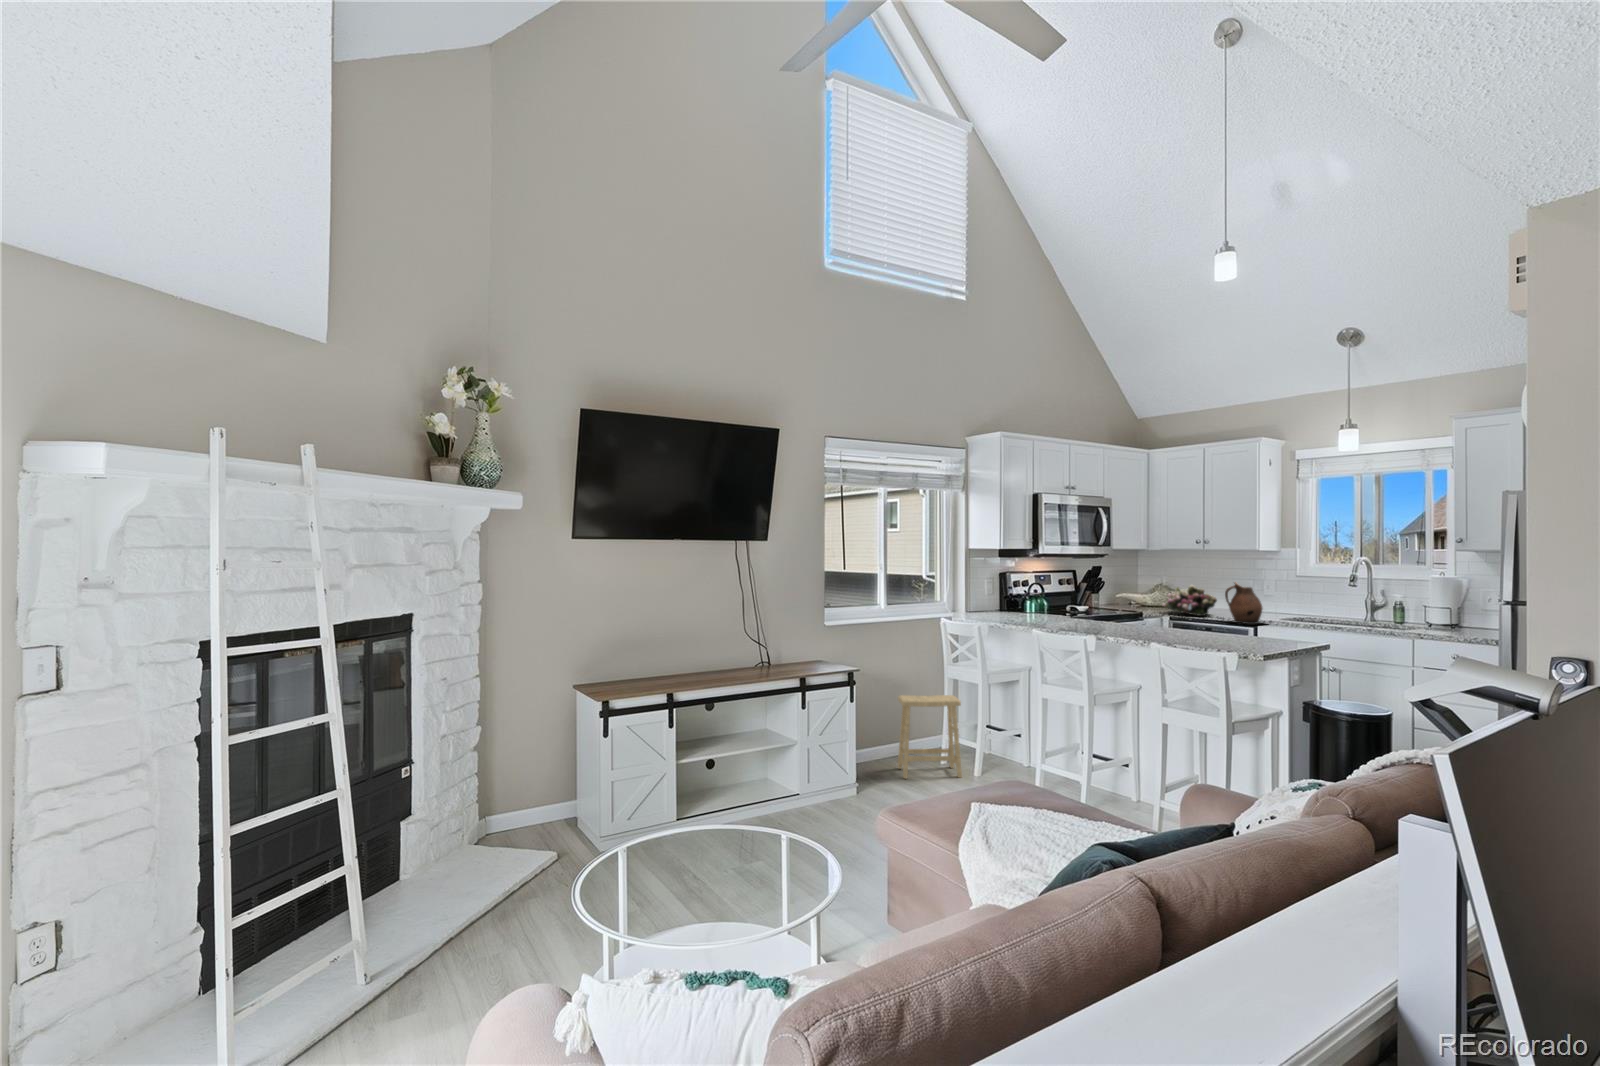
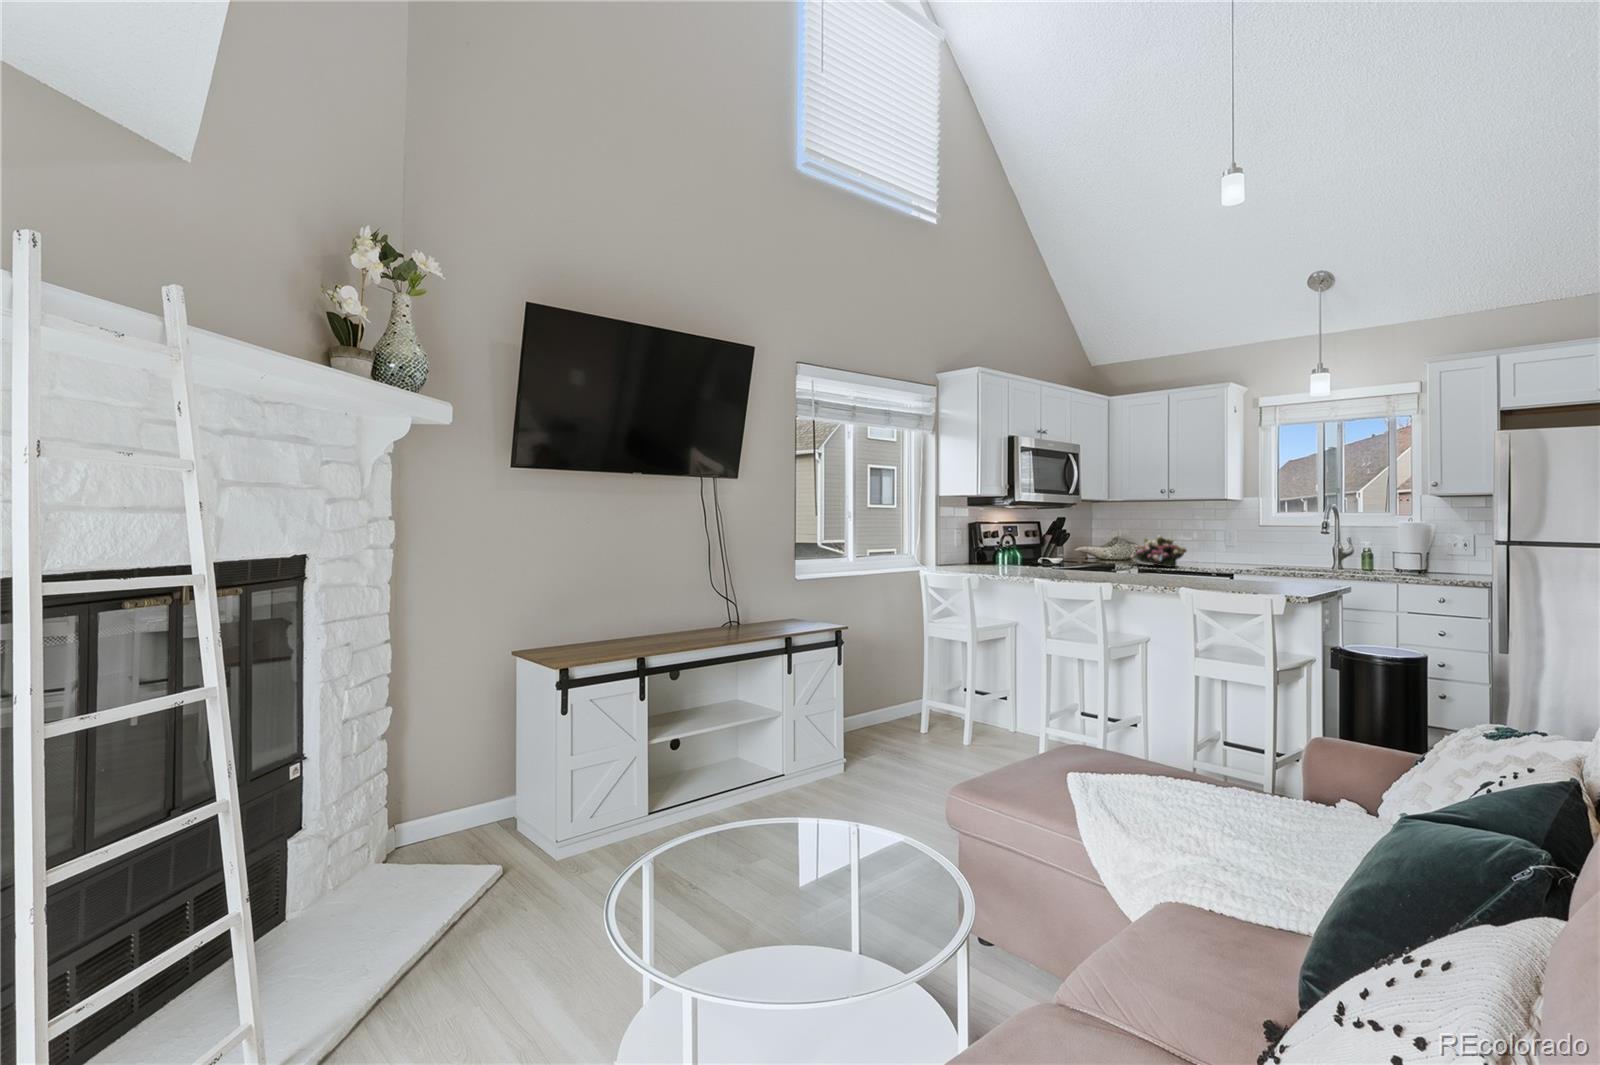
ceramic pitcher: present [1225,583,1263,624] -> none [1200,530,1245,574]
footstool: present [898,695,962,779] -> none [878,654,954,749]

